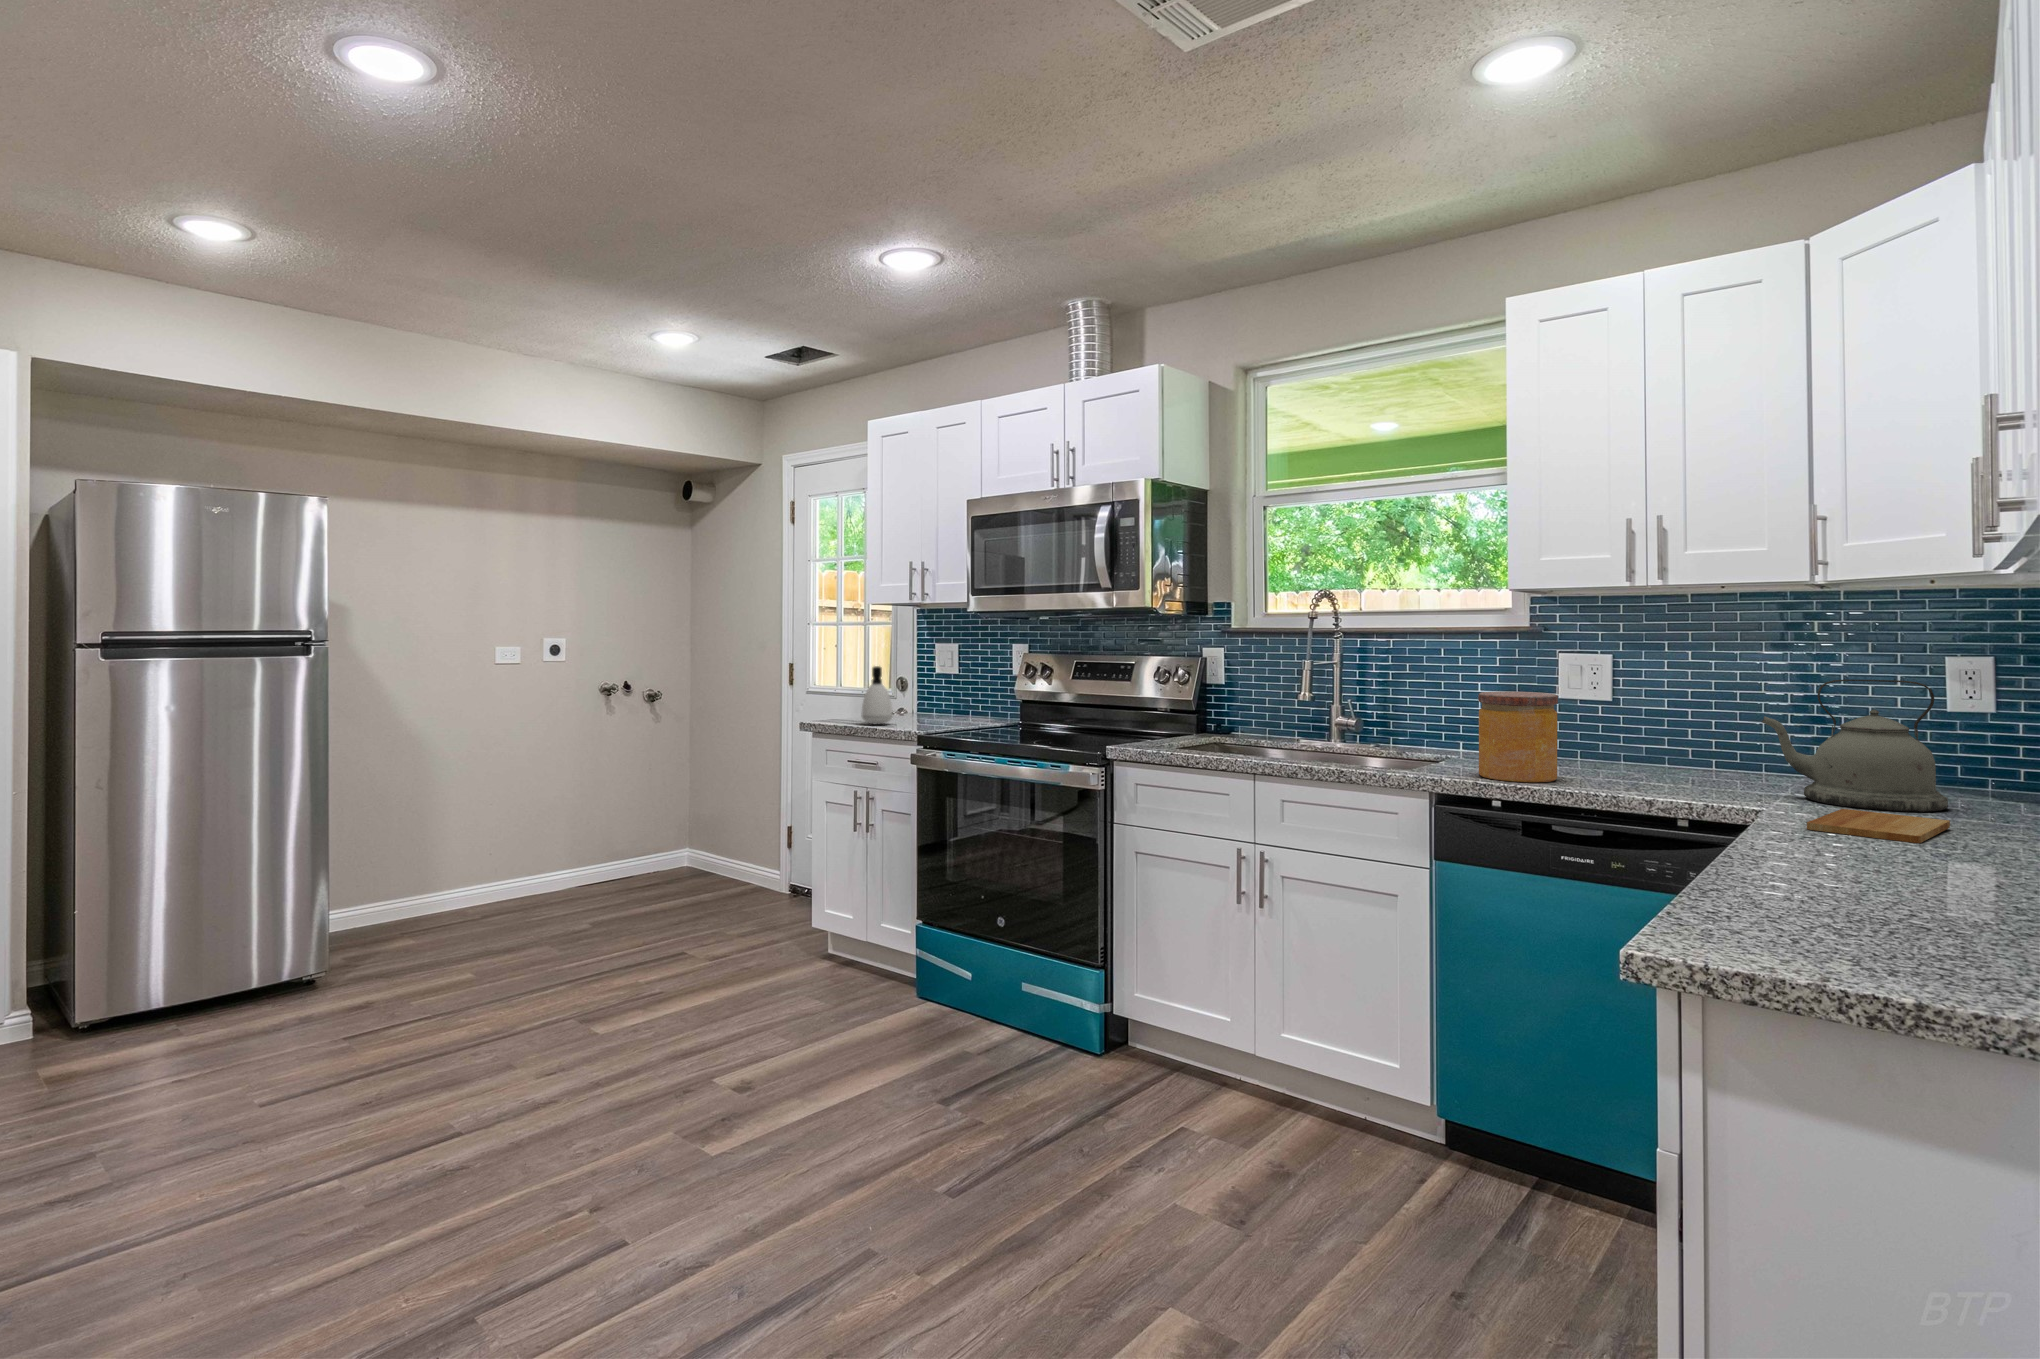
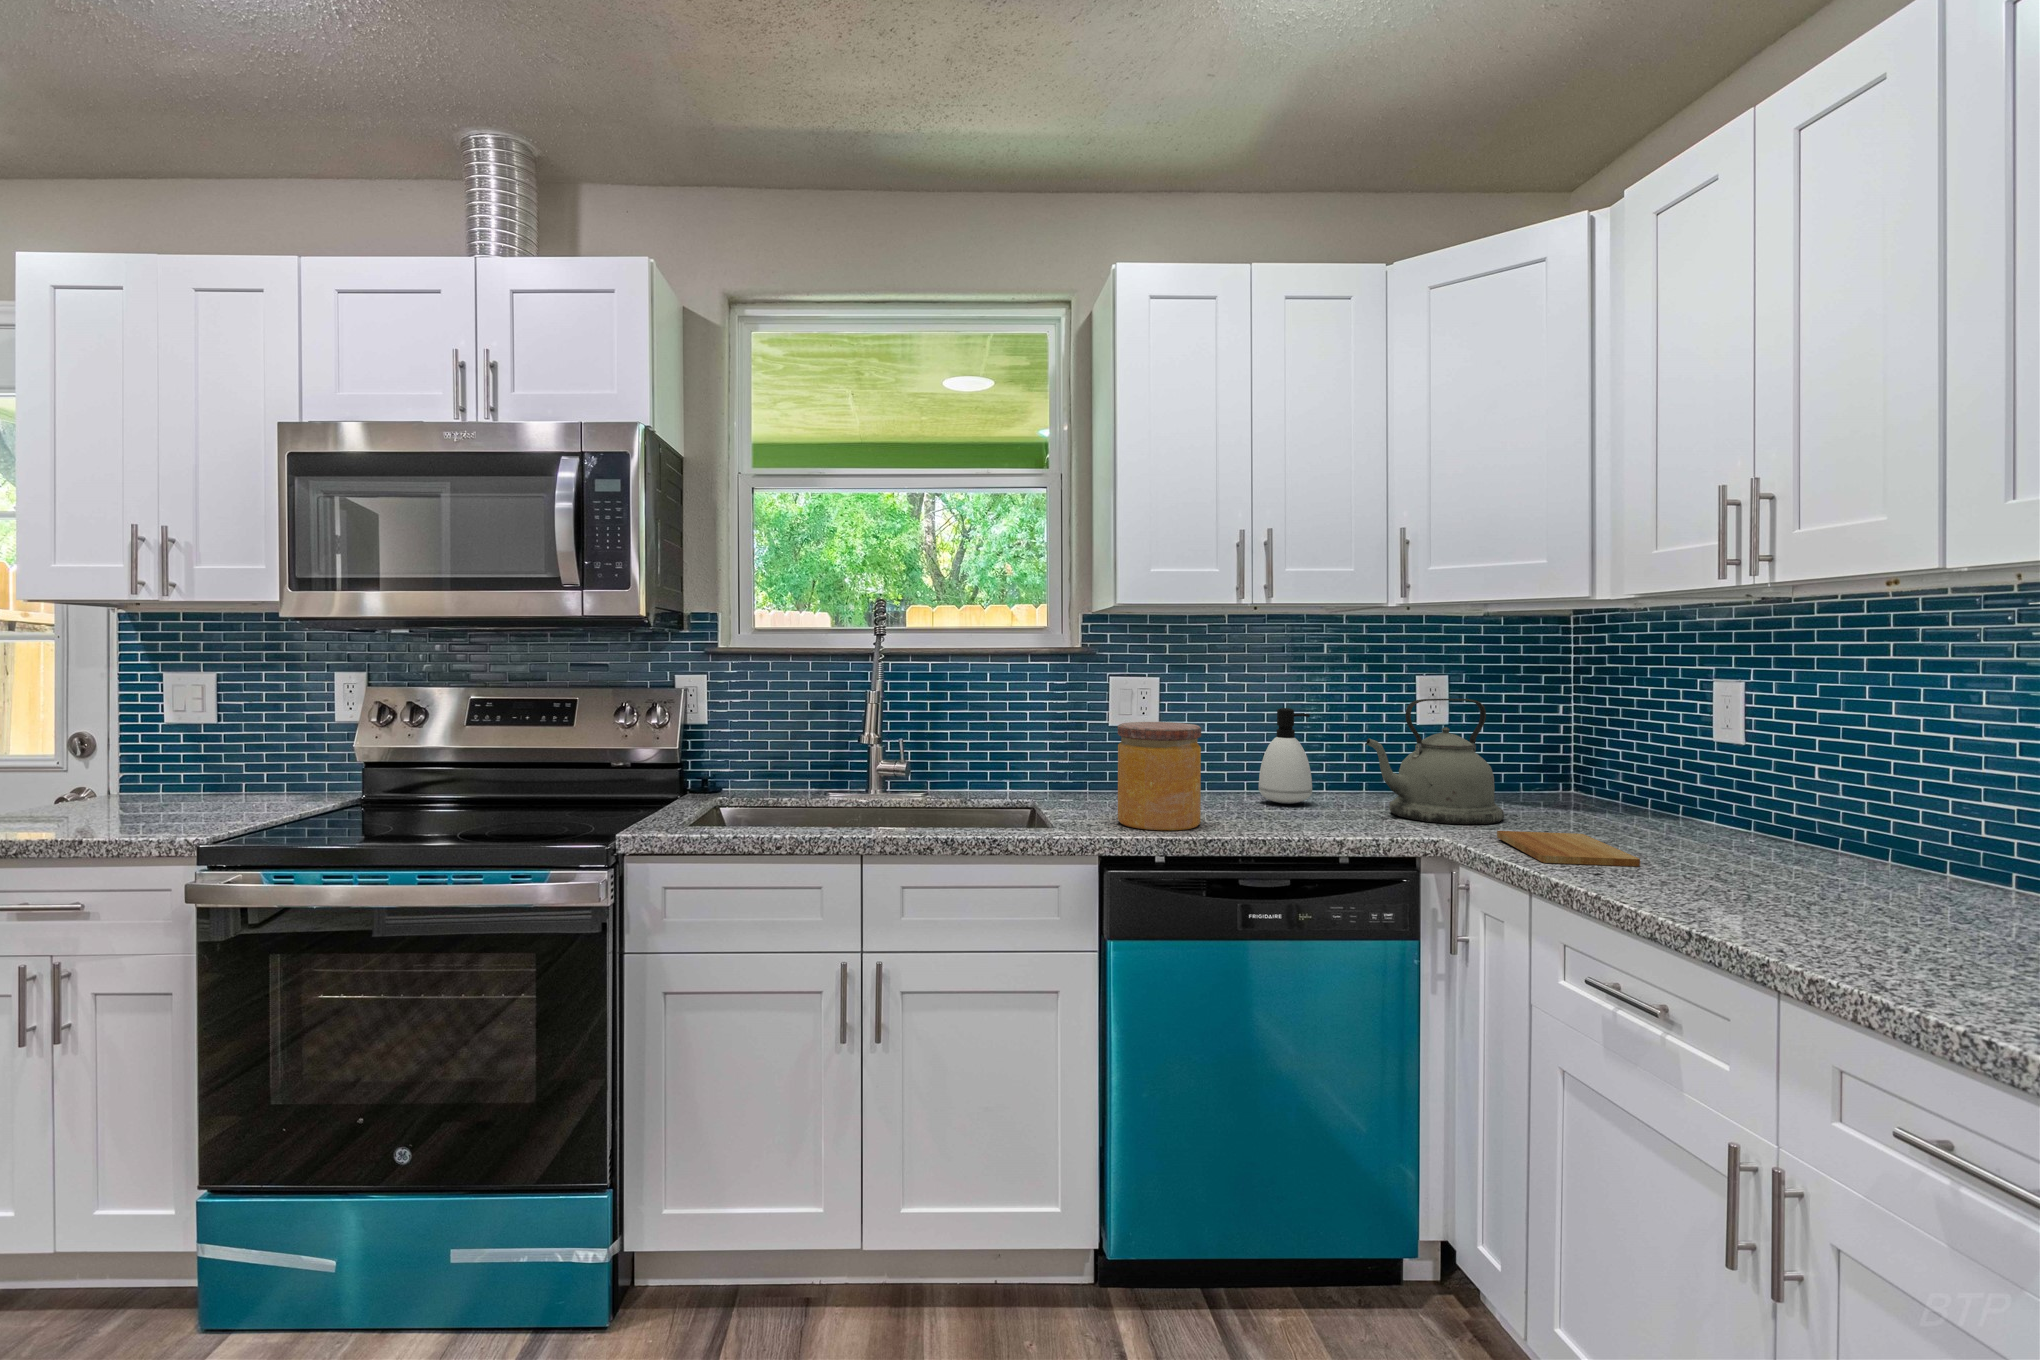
soap dispenser: present [862,666,893,724] -> present [1259,708,1312,804]

